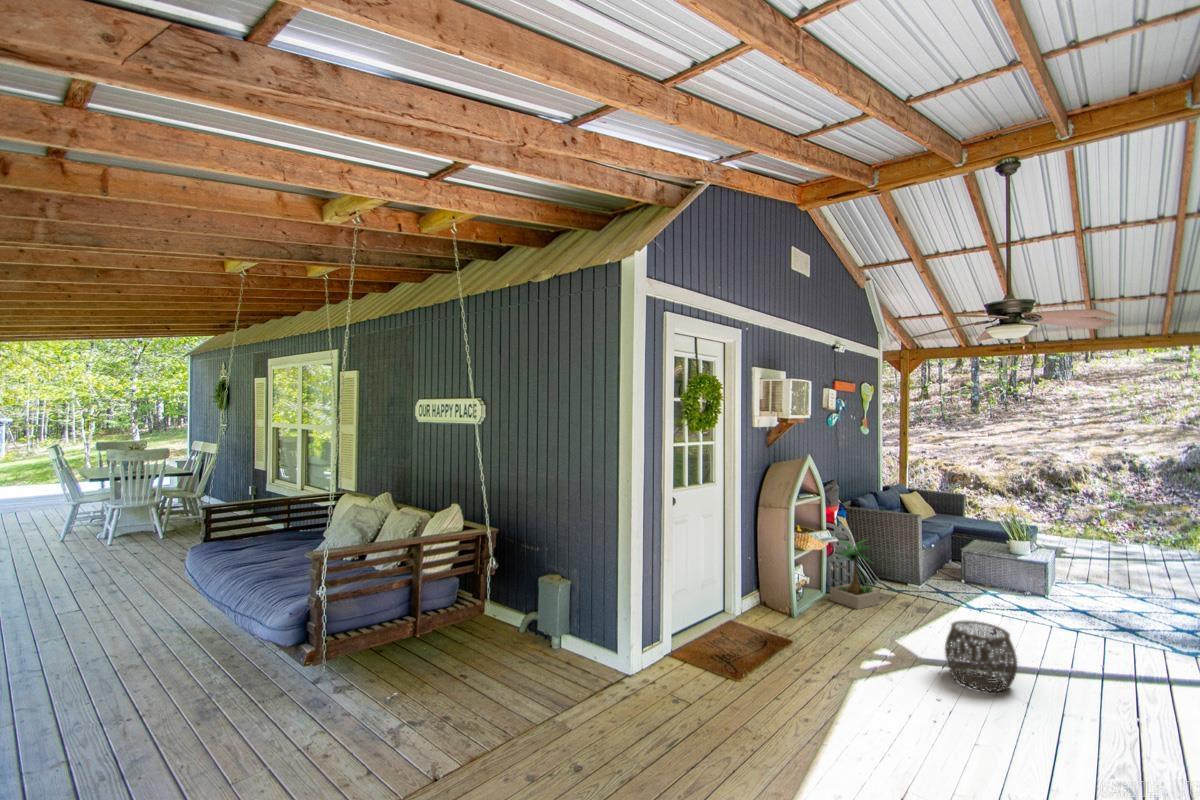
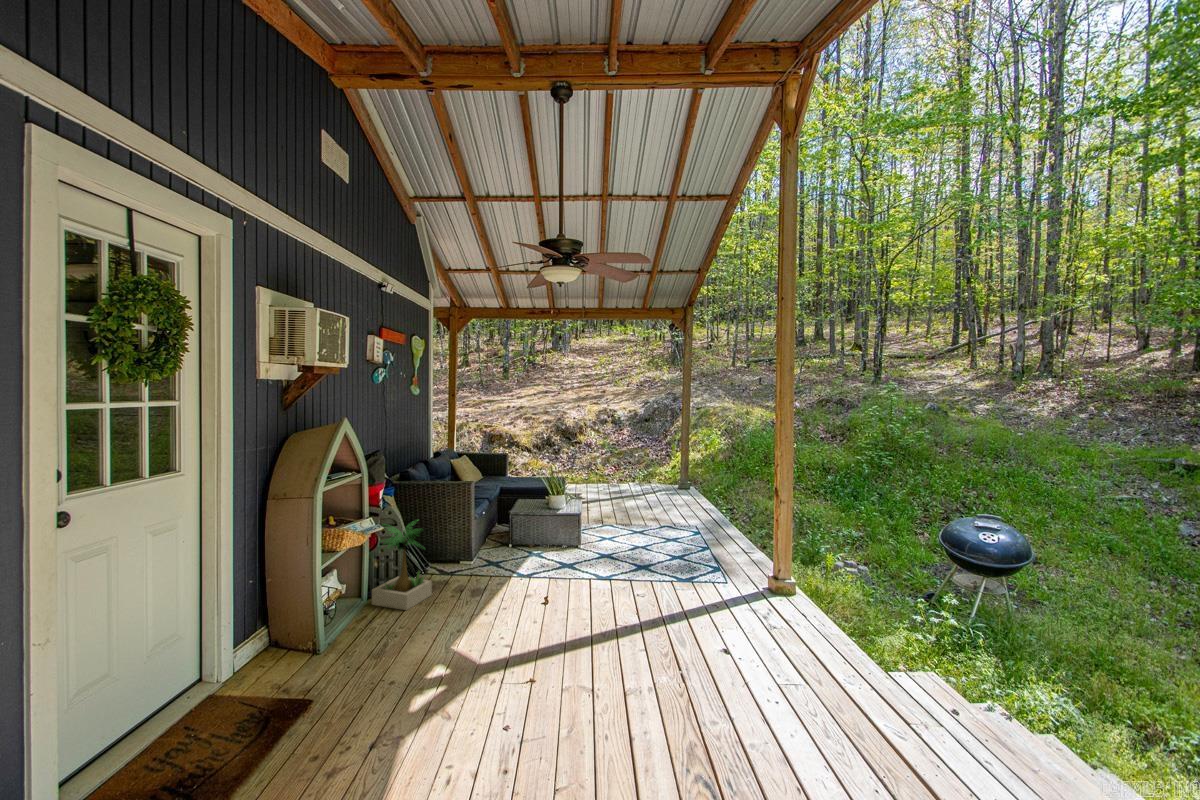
woven basket: present [945,621,1017,692] -> none [511,605,584,692]

